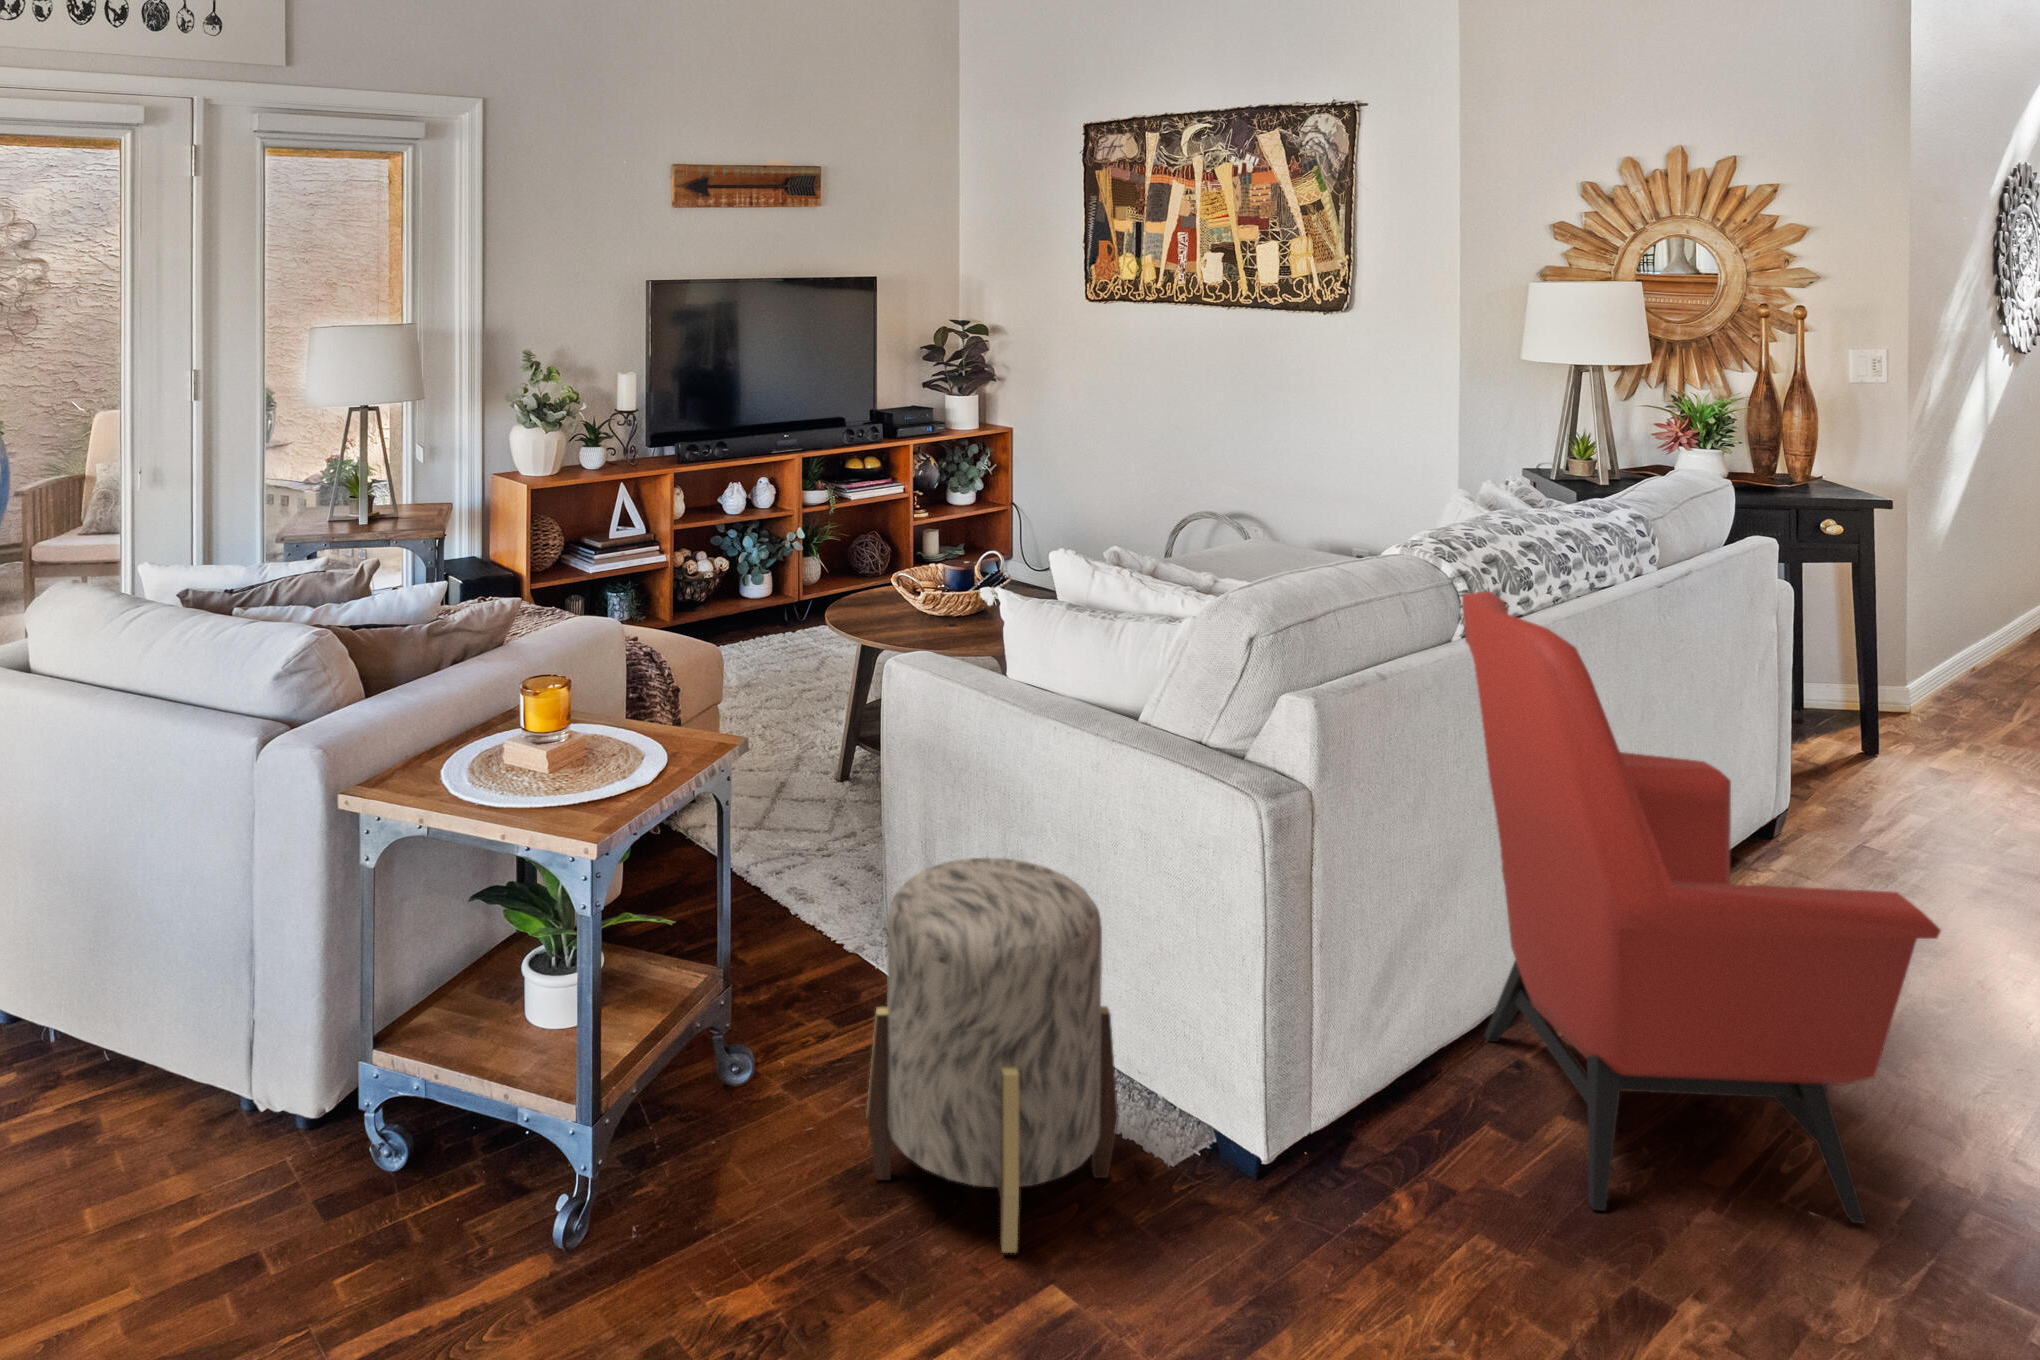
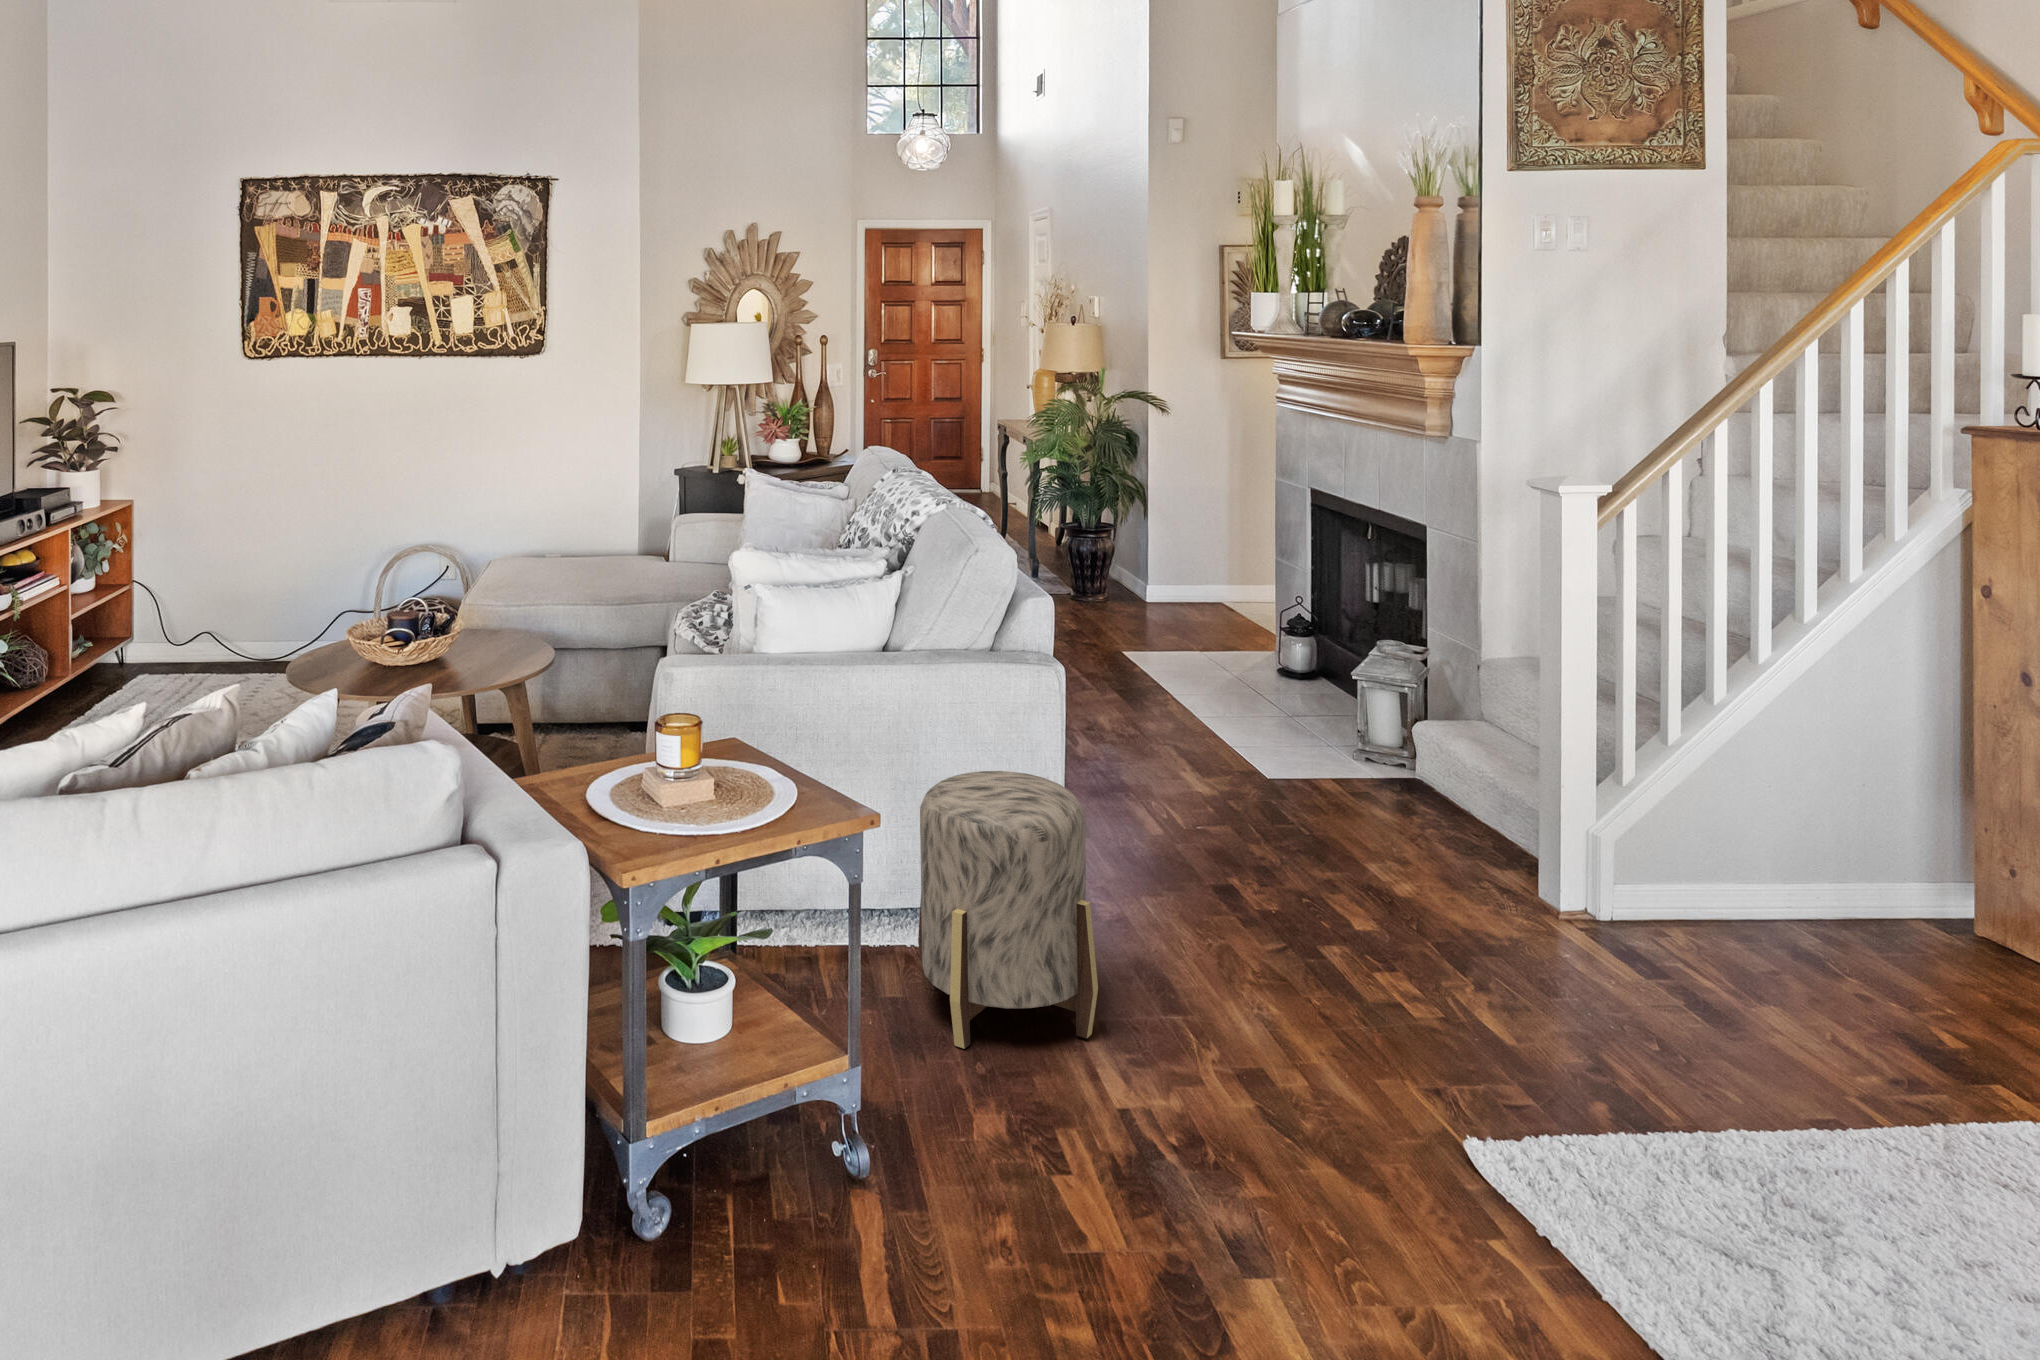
armchair: present [1462,591,1941,1223] -> none [1013,527,1315,883]

